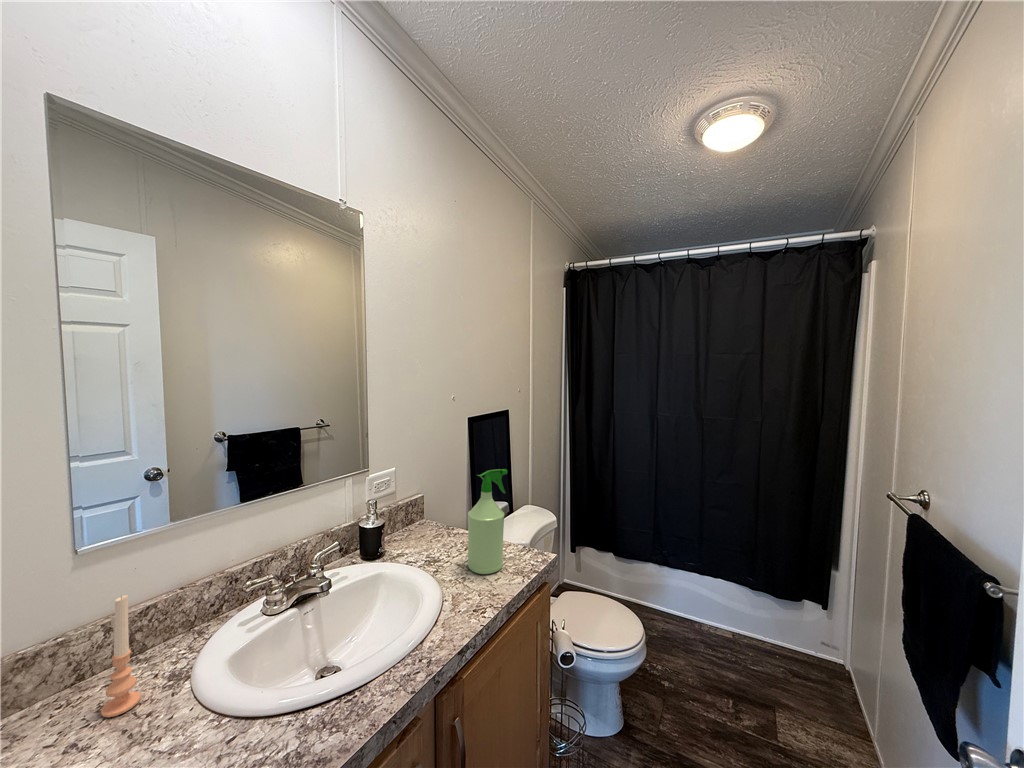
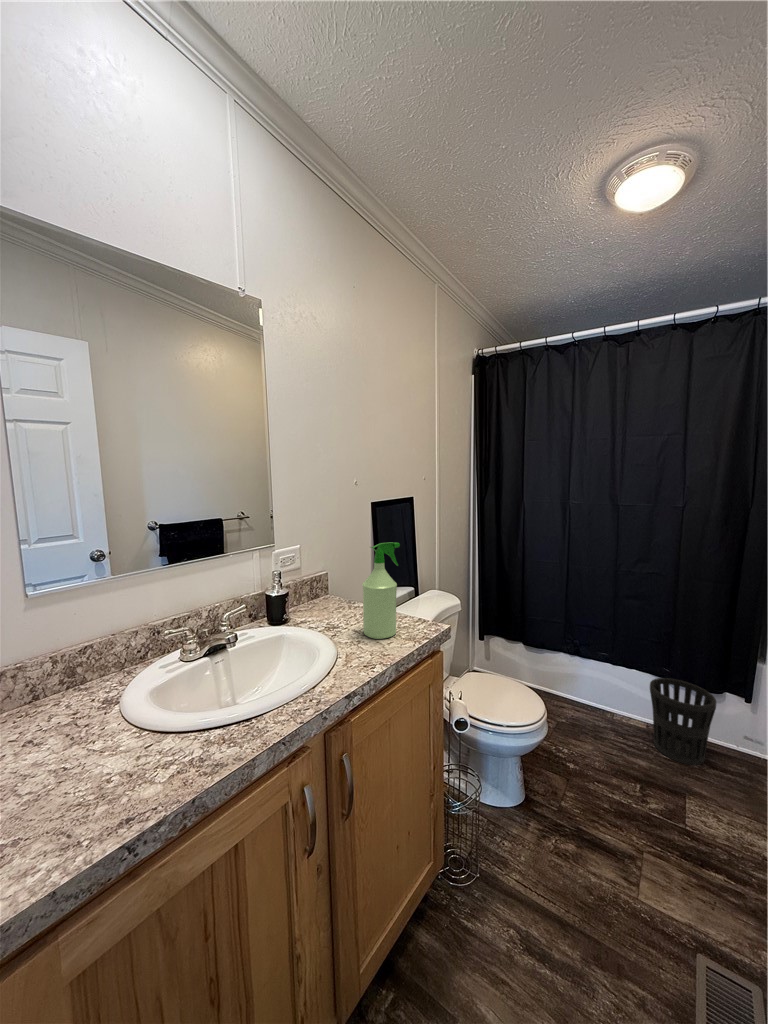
wastebasket: none [737,587,798,675] -> present [650,678,716,765]
candle: present [101,595,141,717] -> none [50,628,81,725]

